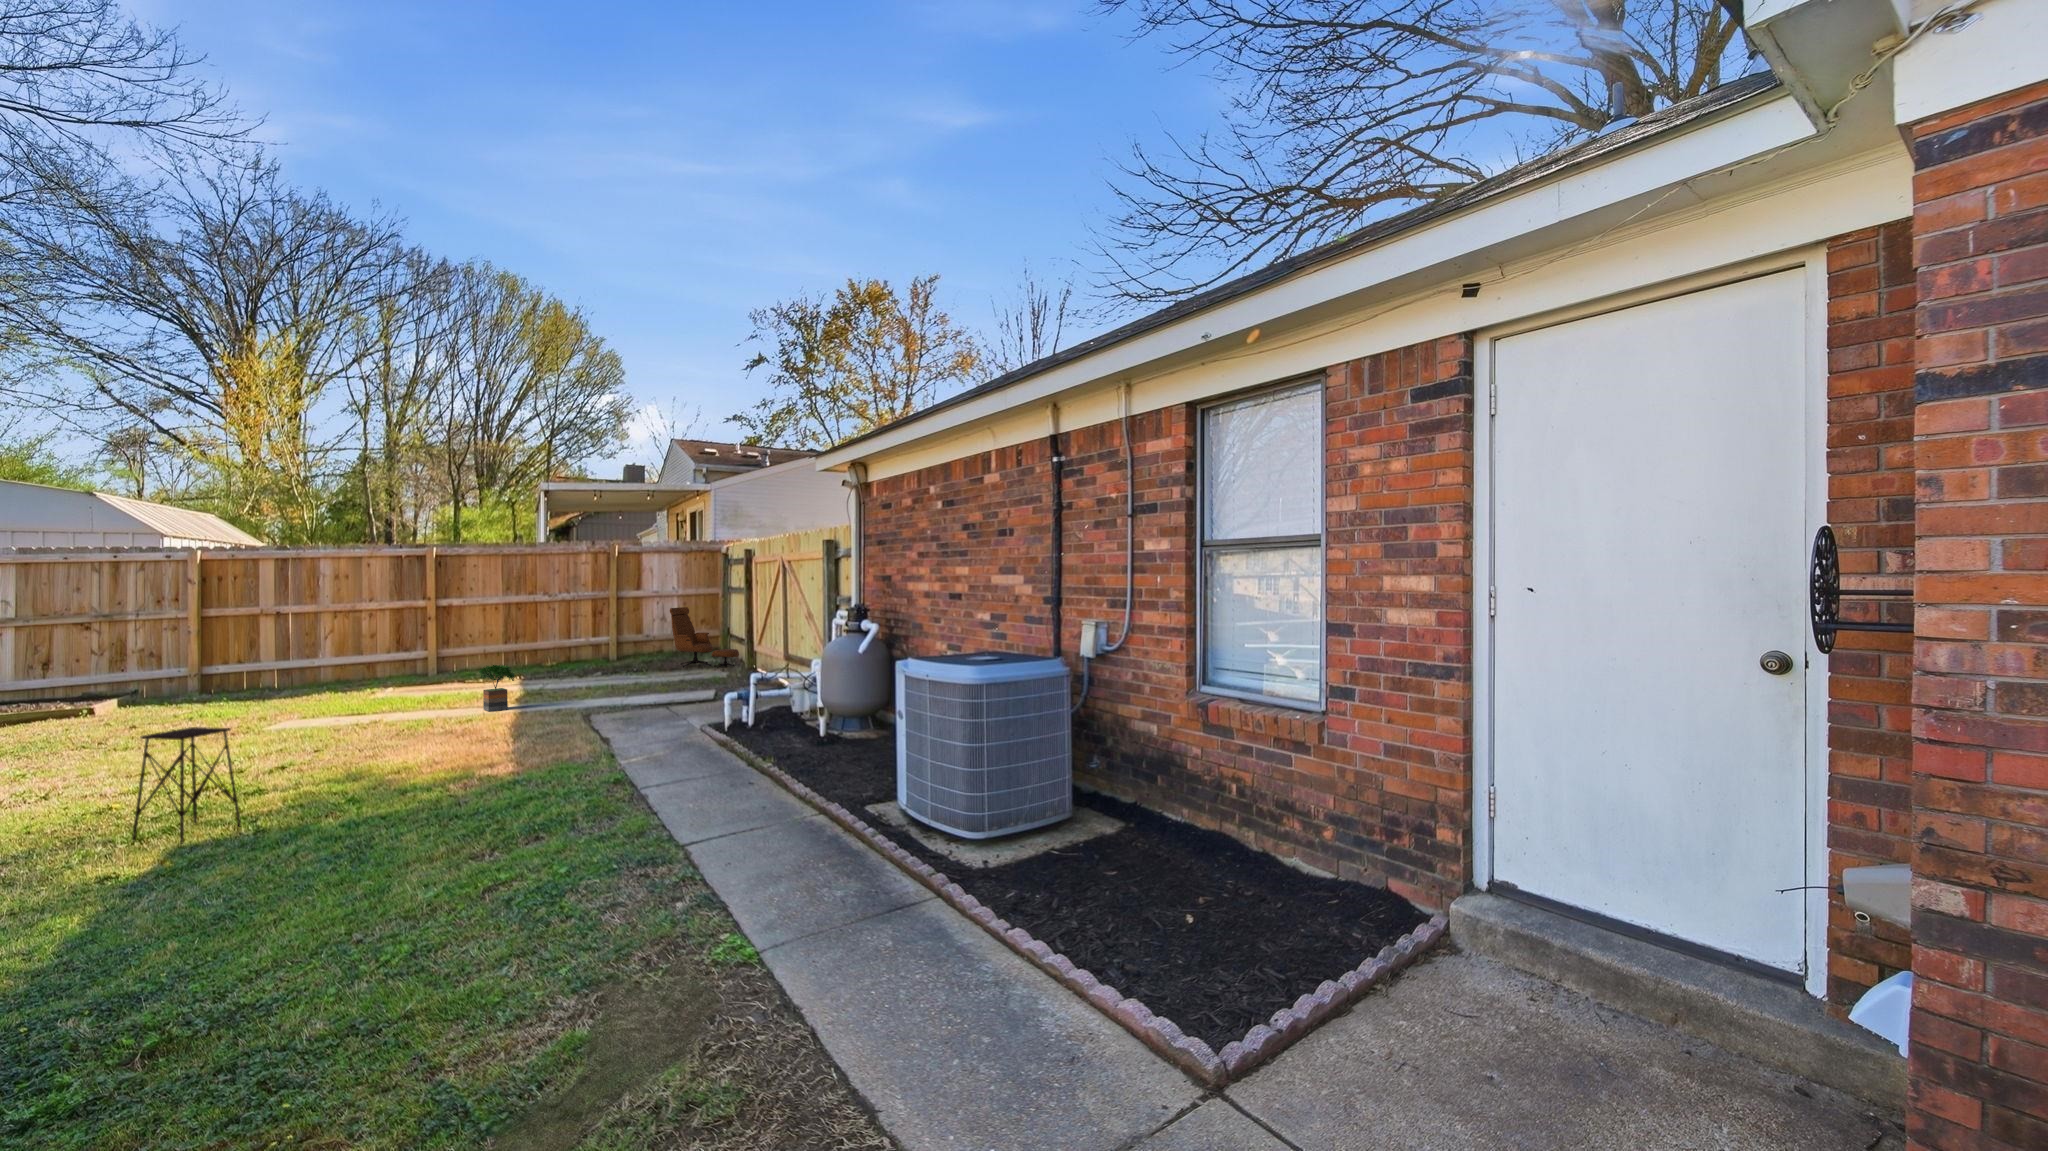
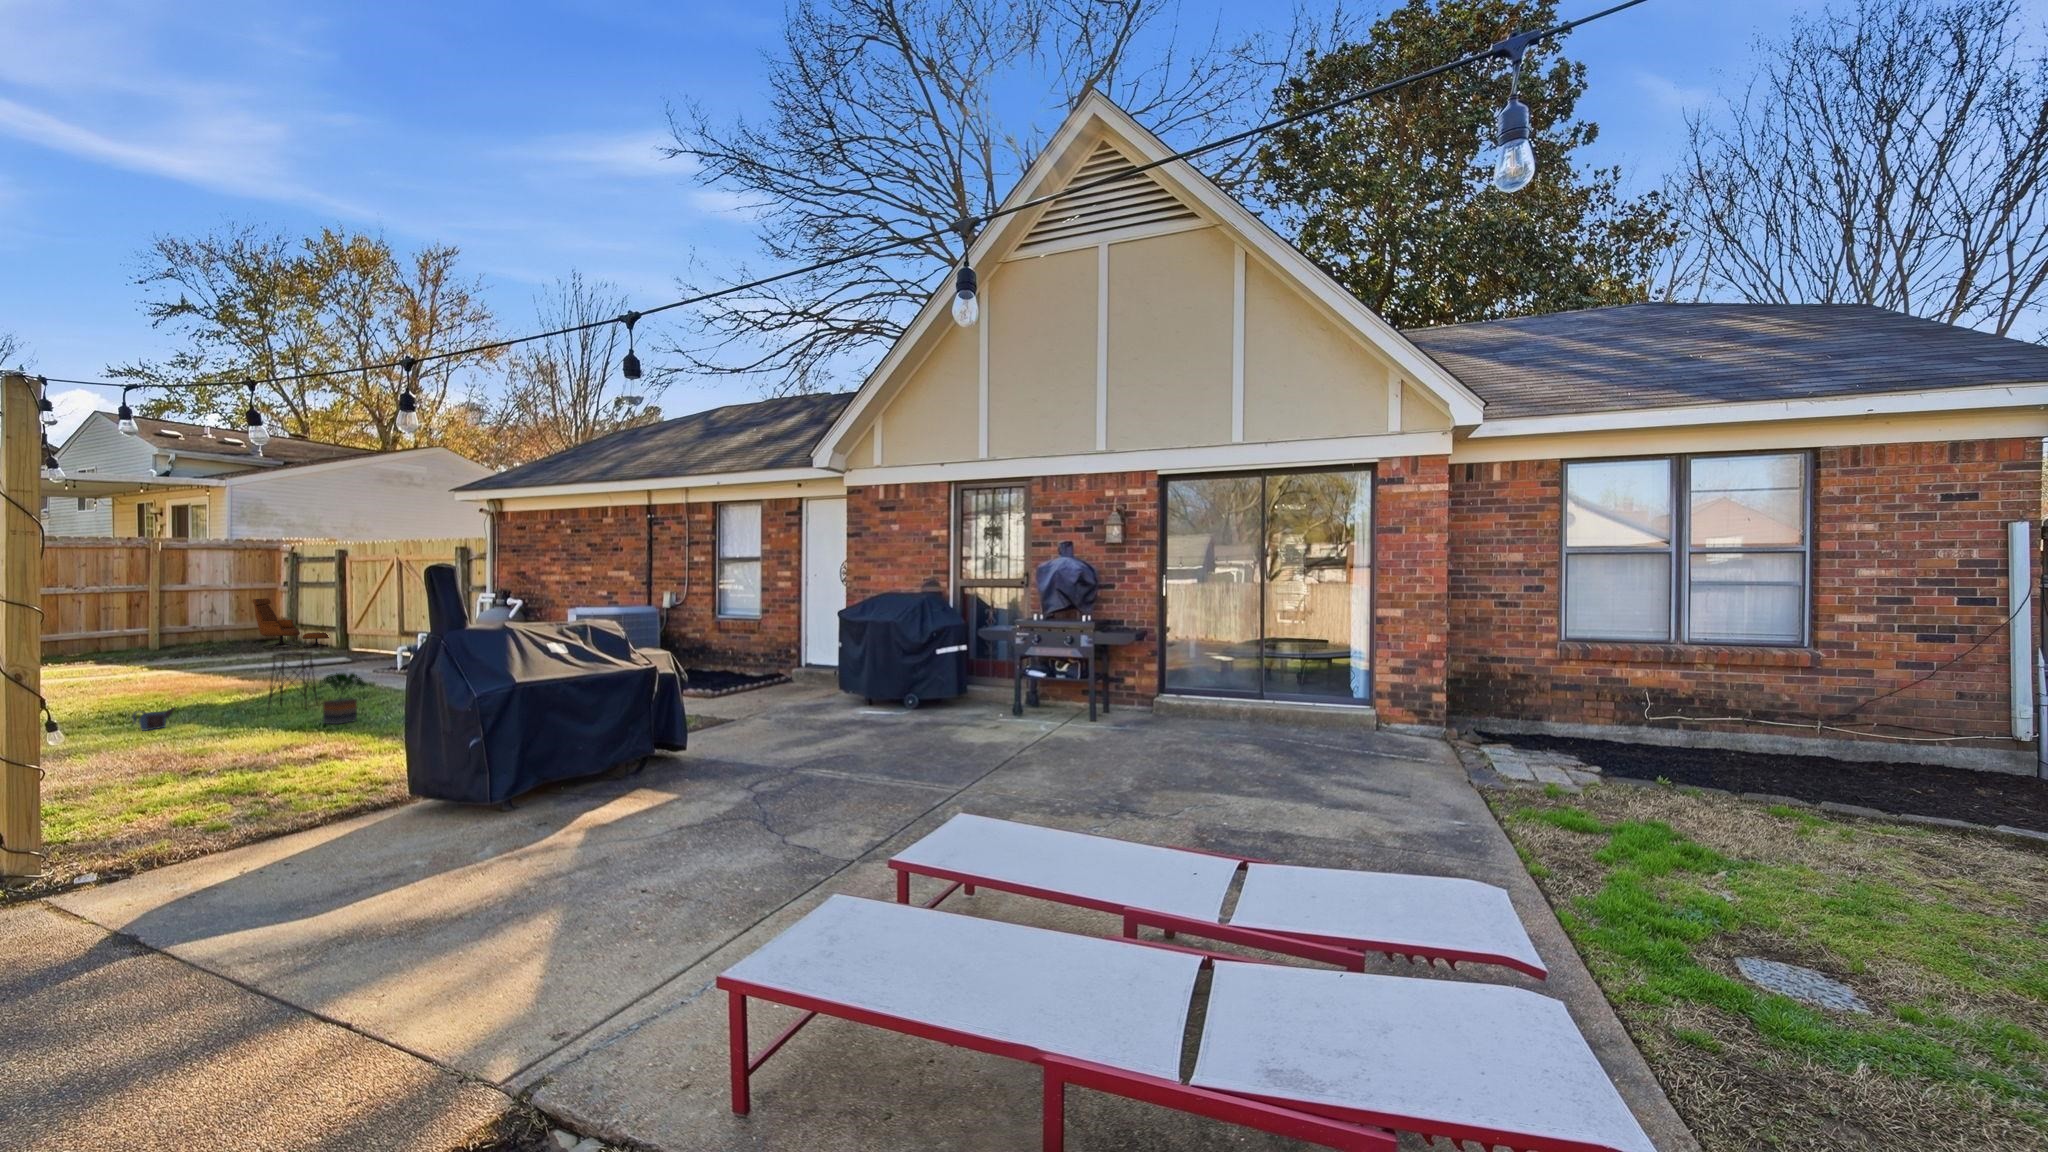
potted tree: present [479,665,515,712] -> present [319,673,366,724]
side table: present [132,727,241,843] -> present [268,652,318,710]
watering can: none [58,849,168,904] -> present [132,707,176,731]

